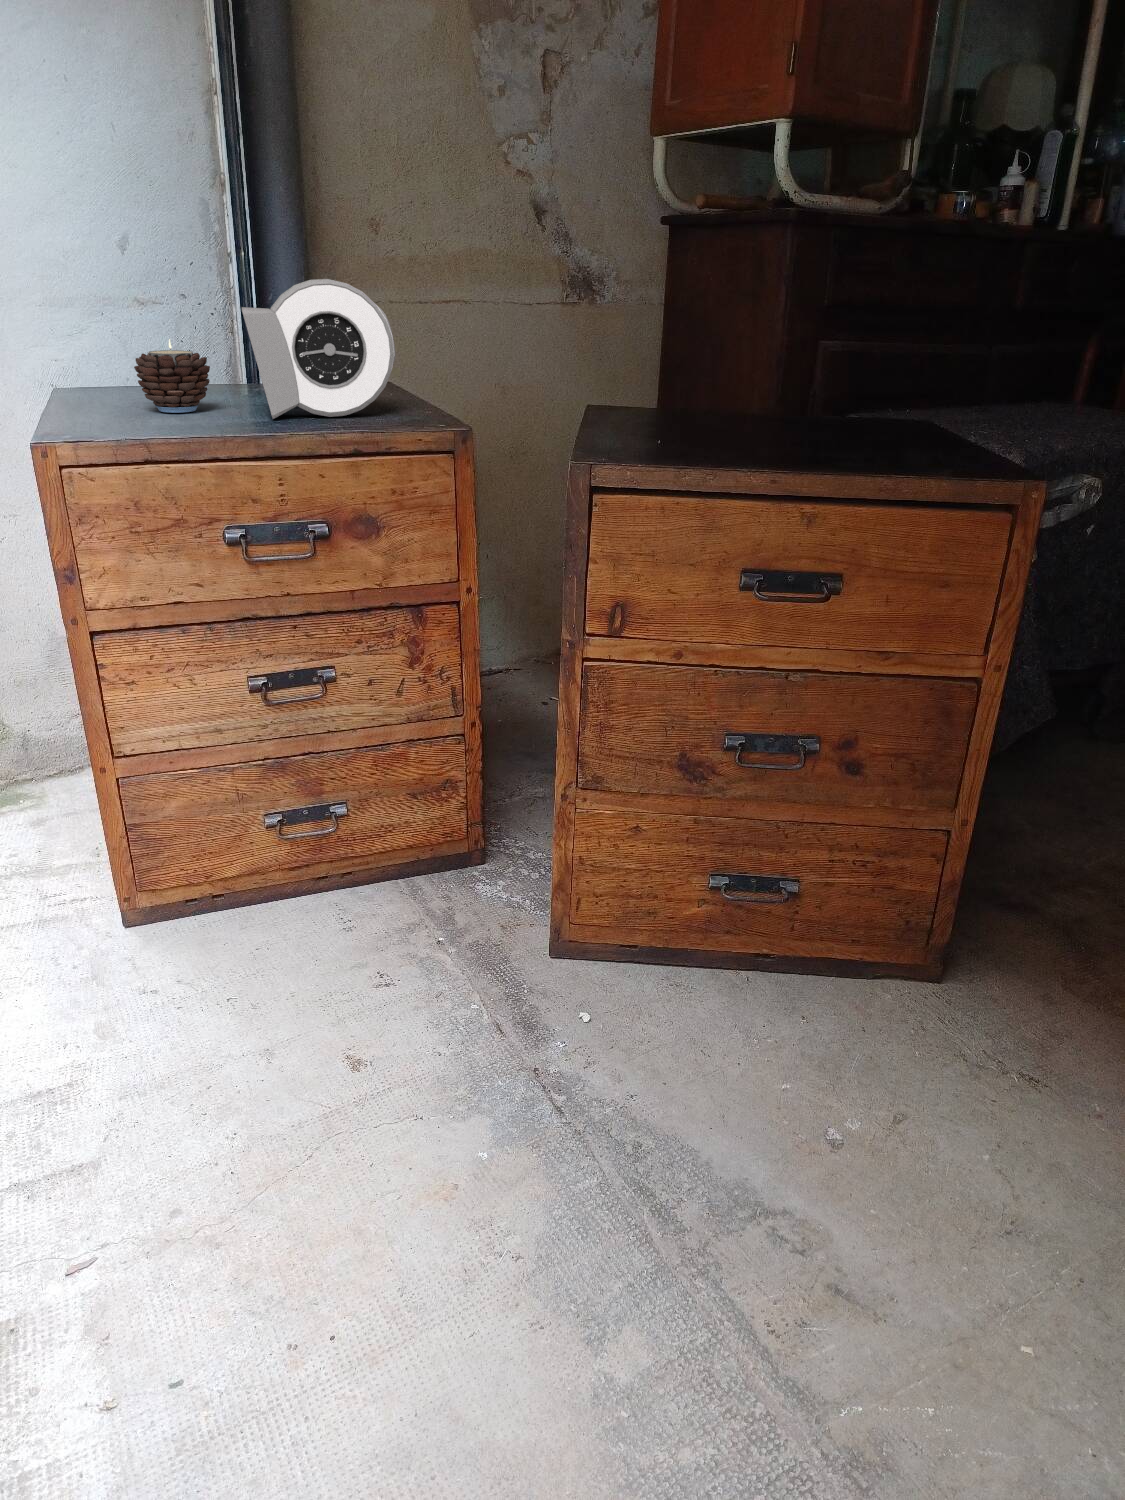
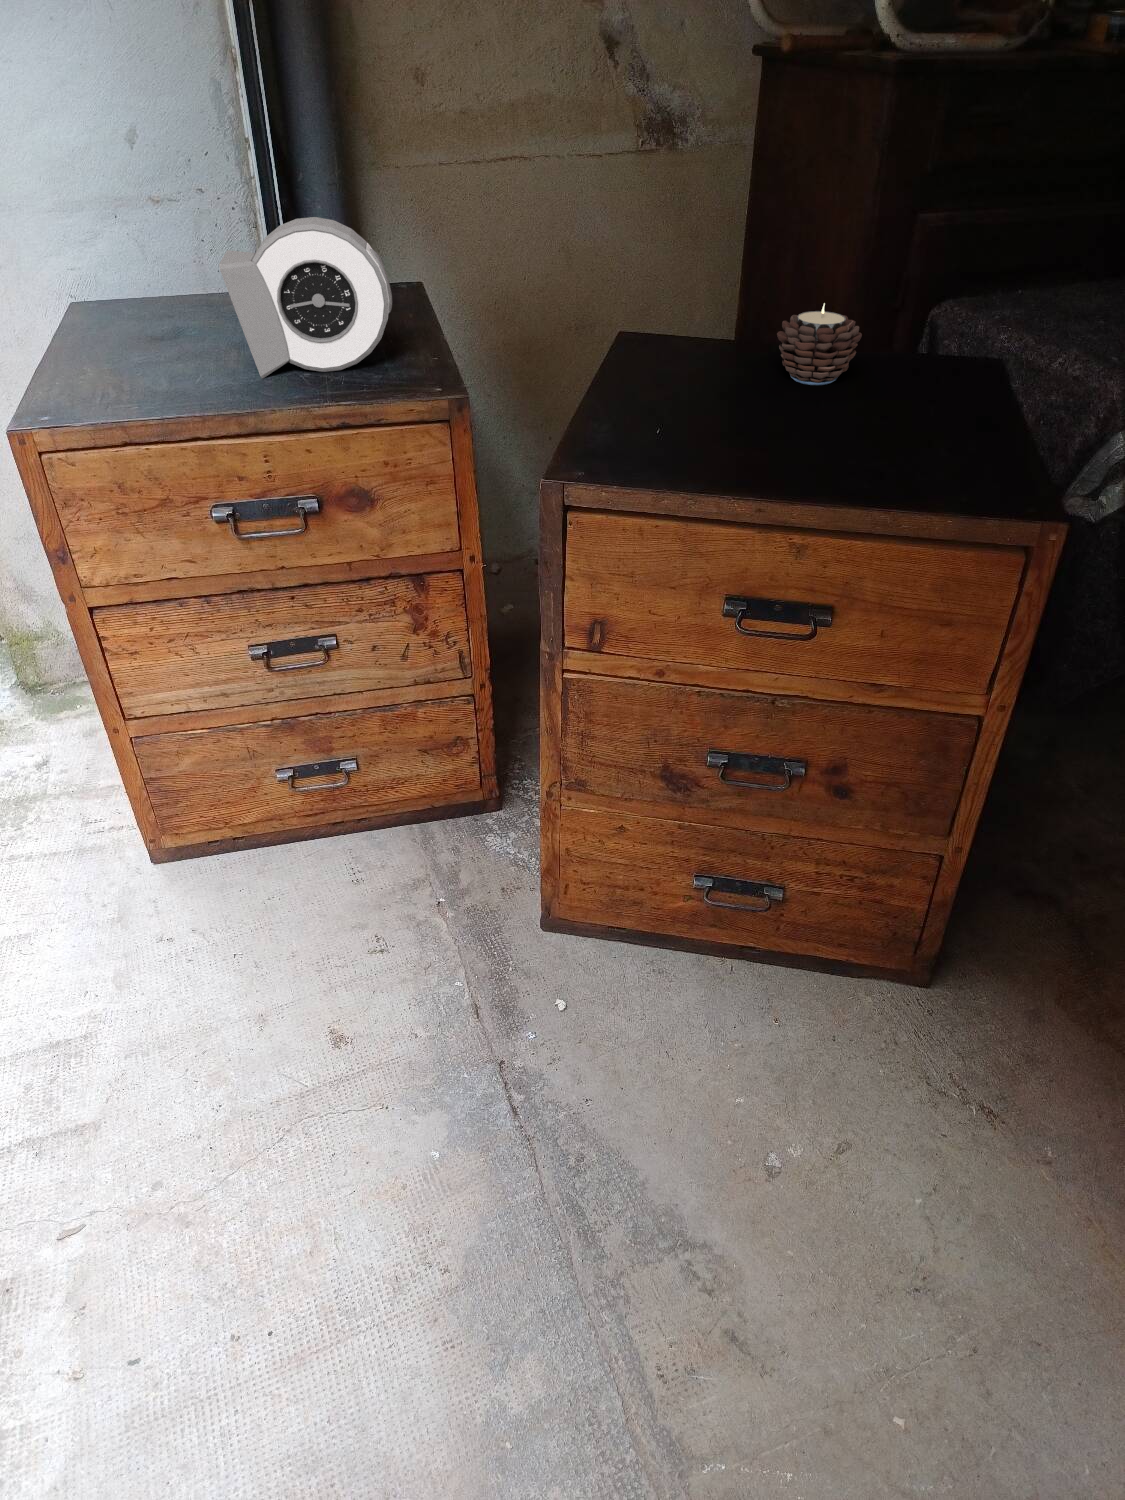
candle: present [134,339,210,413] -> present [777,303,862,385]

